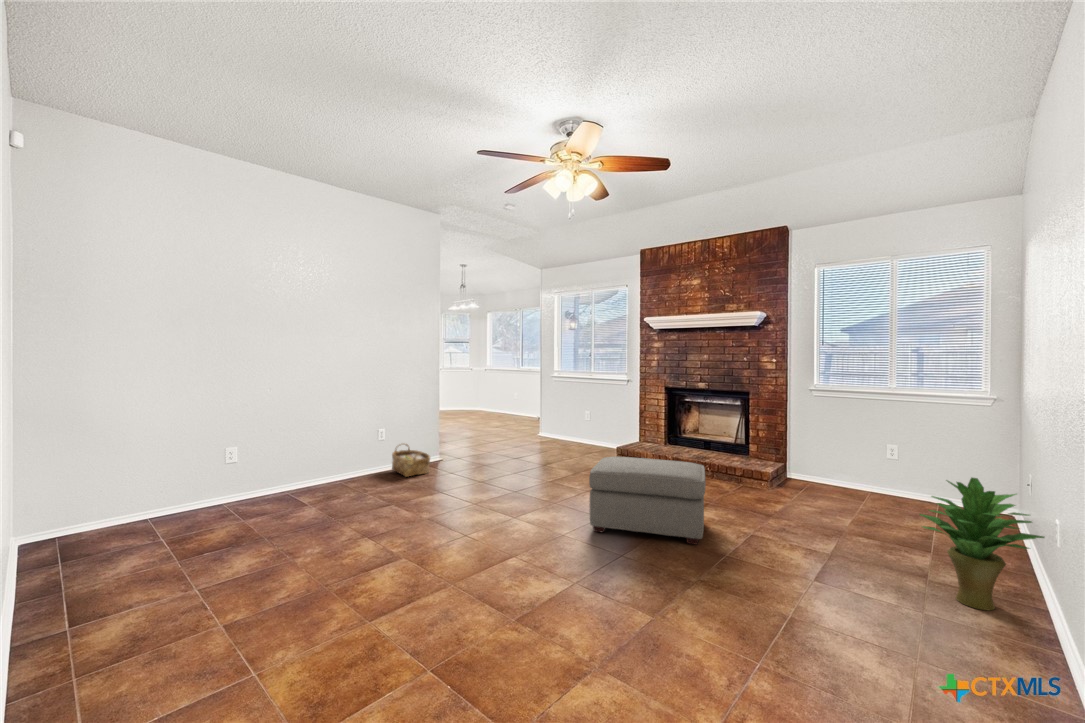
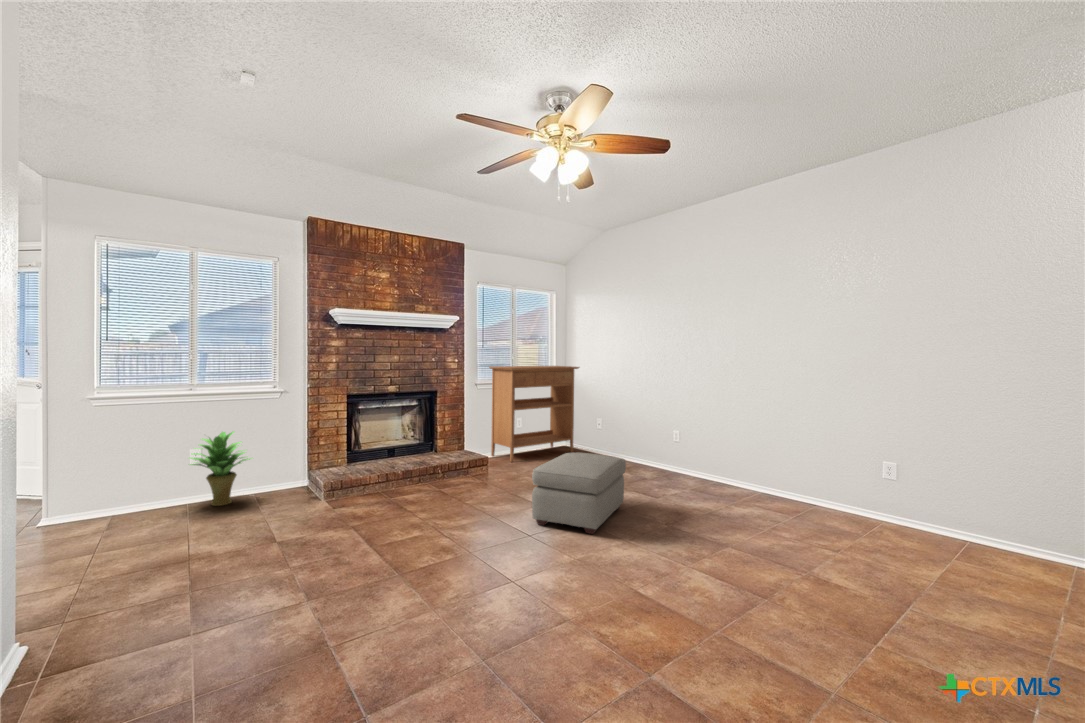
console table: none [812,369,980,520] -> present [489,366,579,462]
woven basket: present [392,444,430,477] -> none [148,592,265,691]
potted plant: present [920,478,1044,610] -> present [190,432,251,506]

